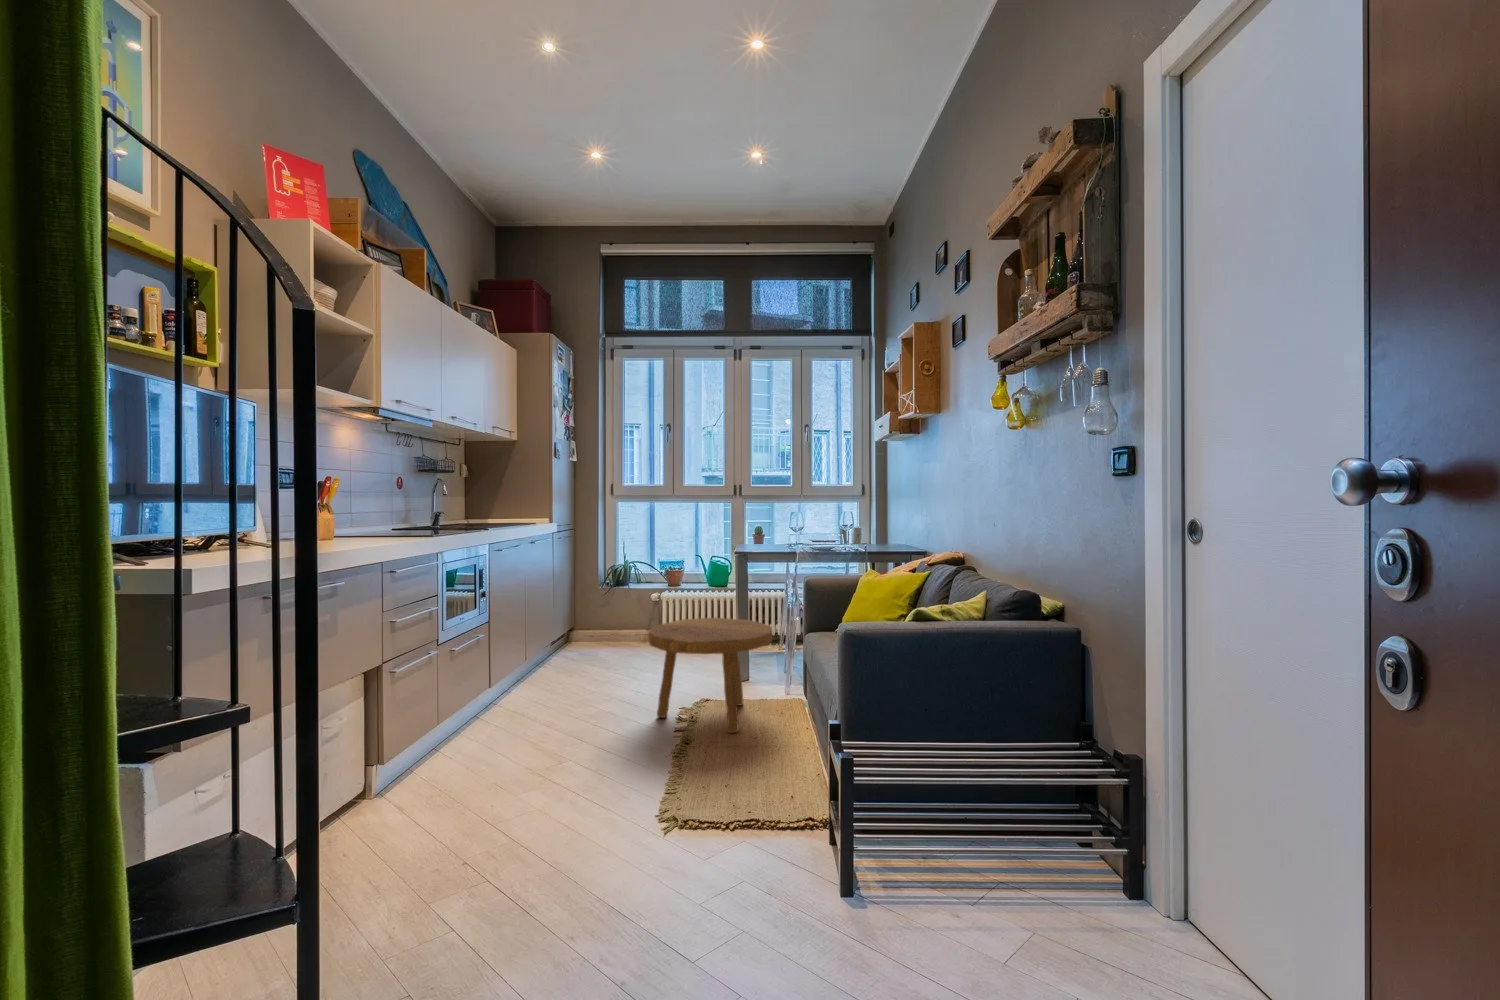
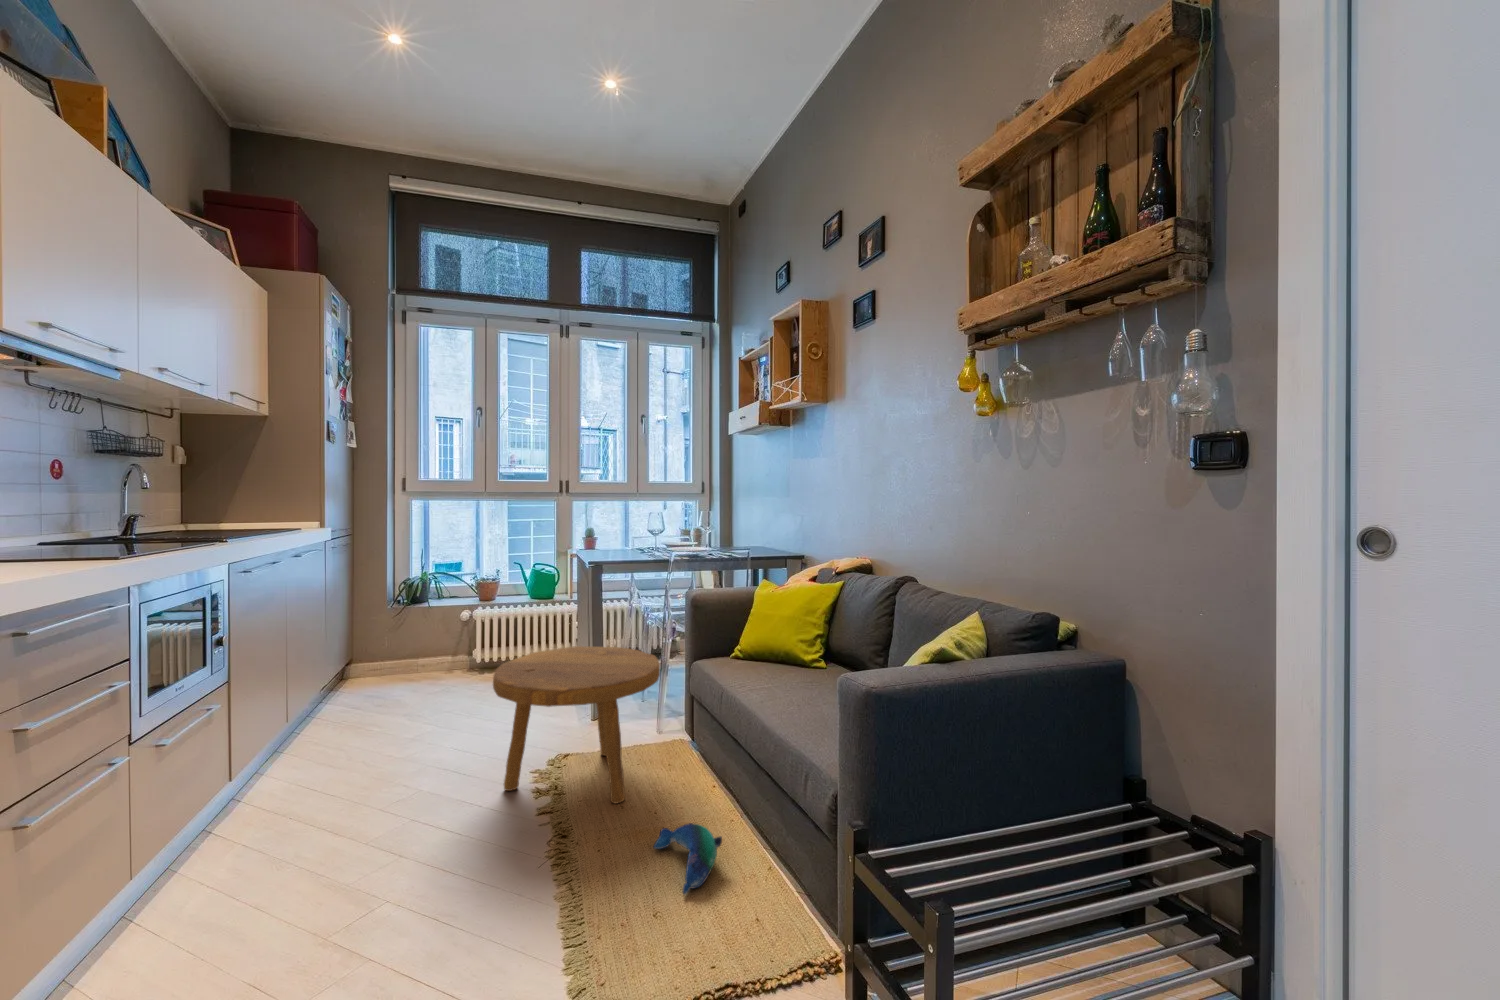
plush toy: none [744,744,789,786] -> present [654,823,722,895]

